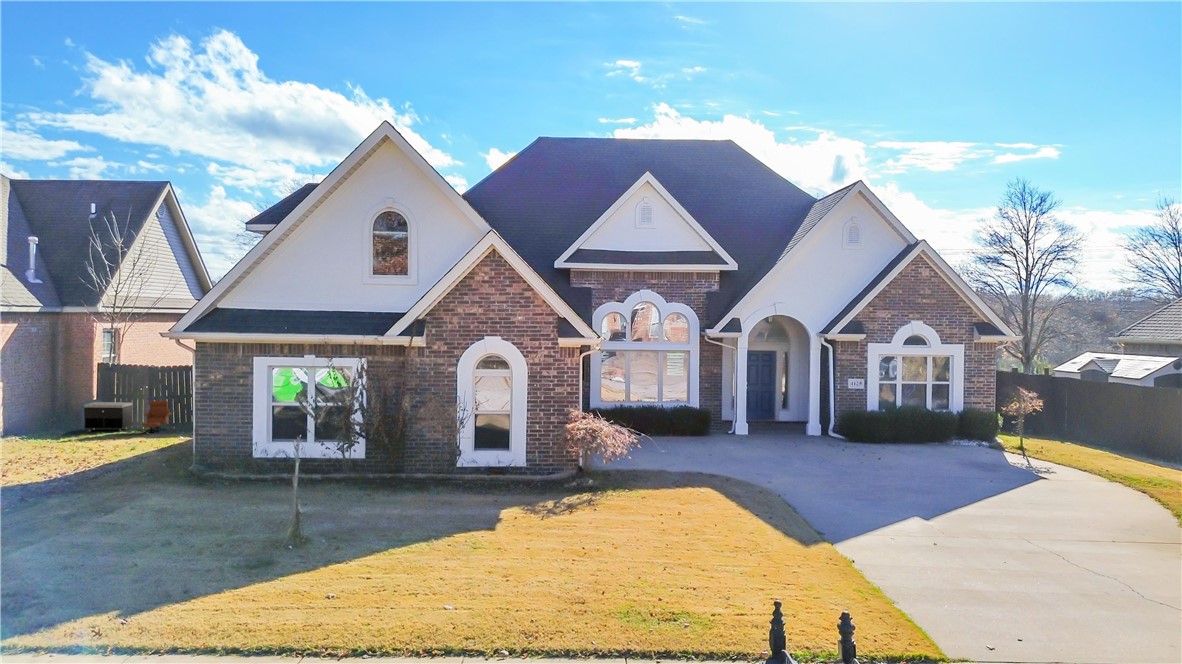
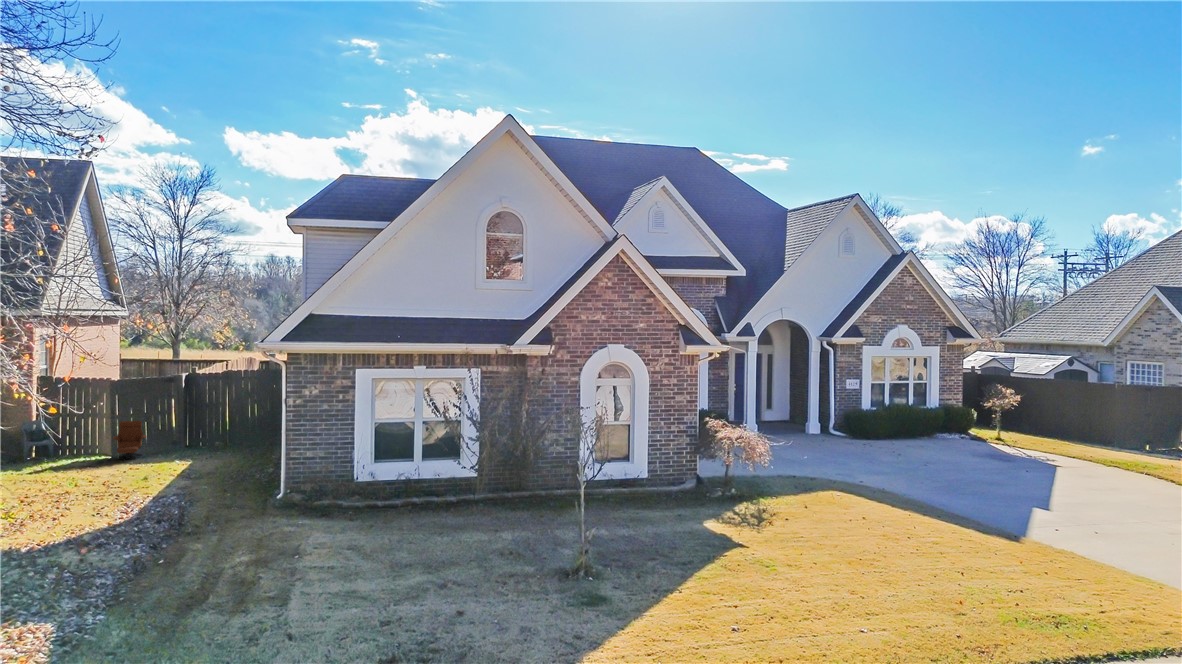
storage bench: present [84,402,132,431] -> none [36,425,94,461]

